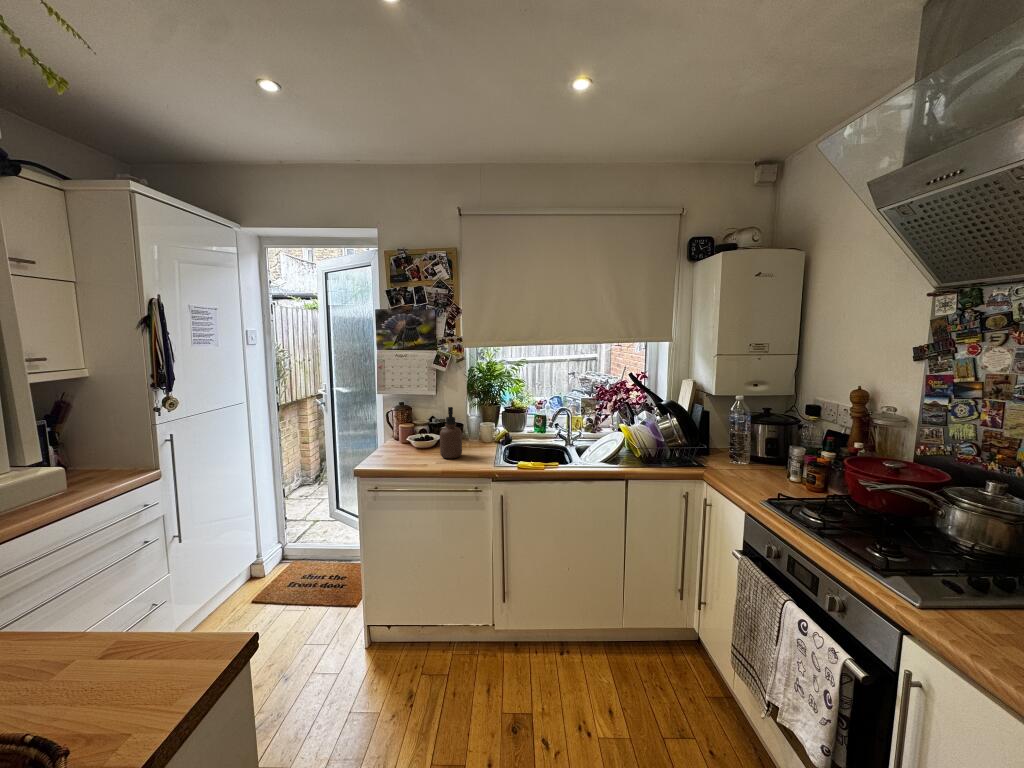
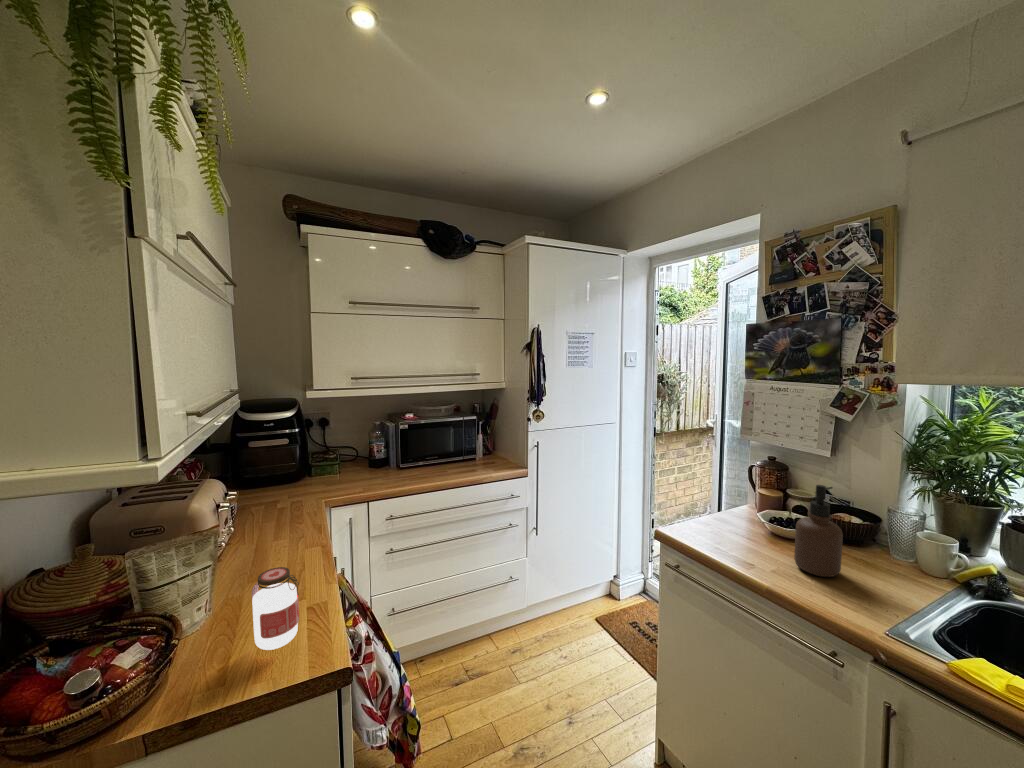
jar: none [69,589,148,699] -> present [252,567,299,650]

